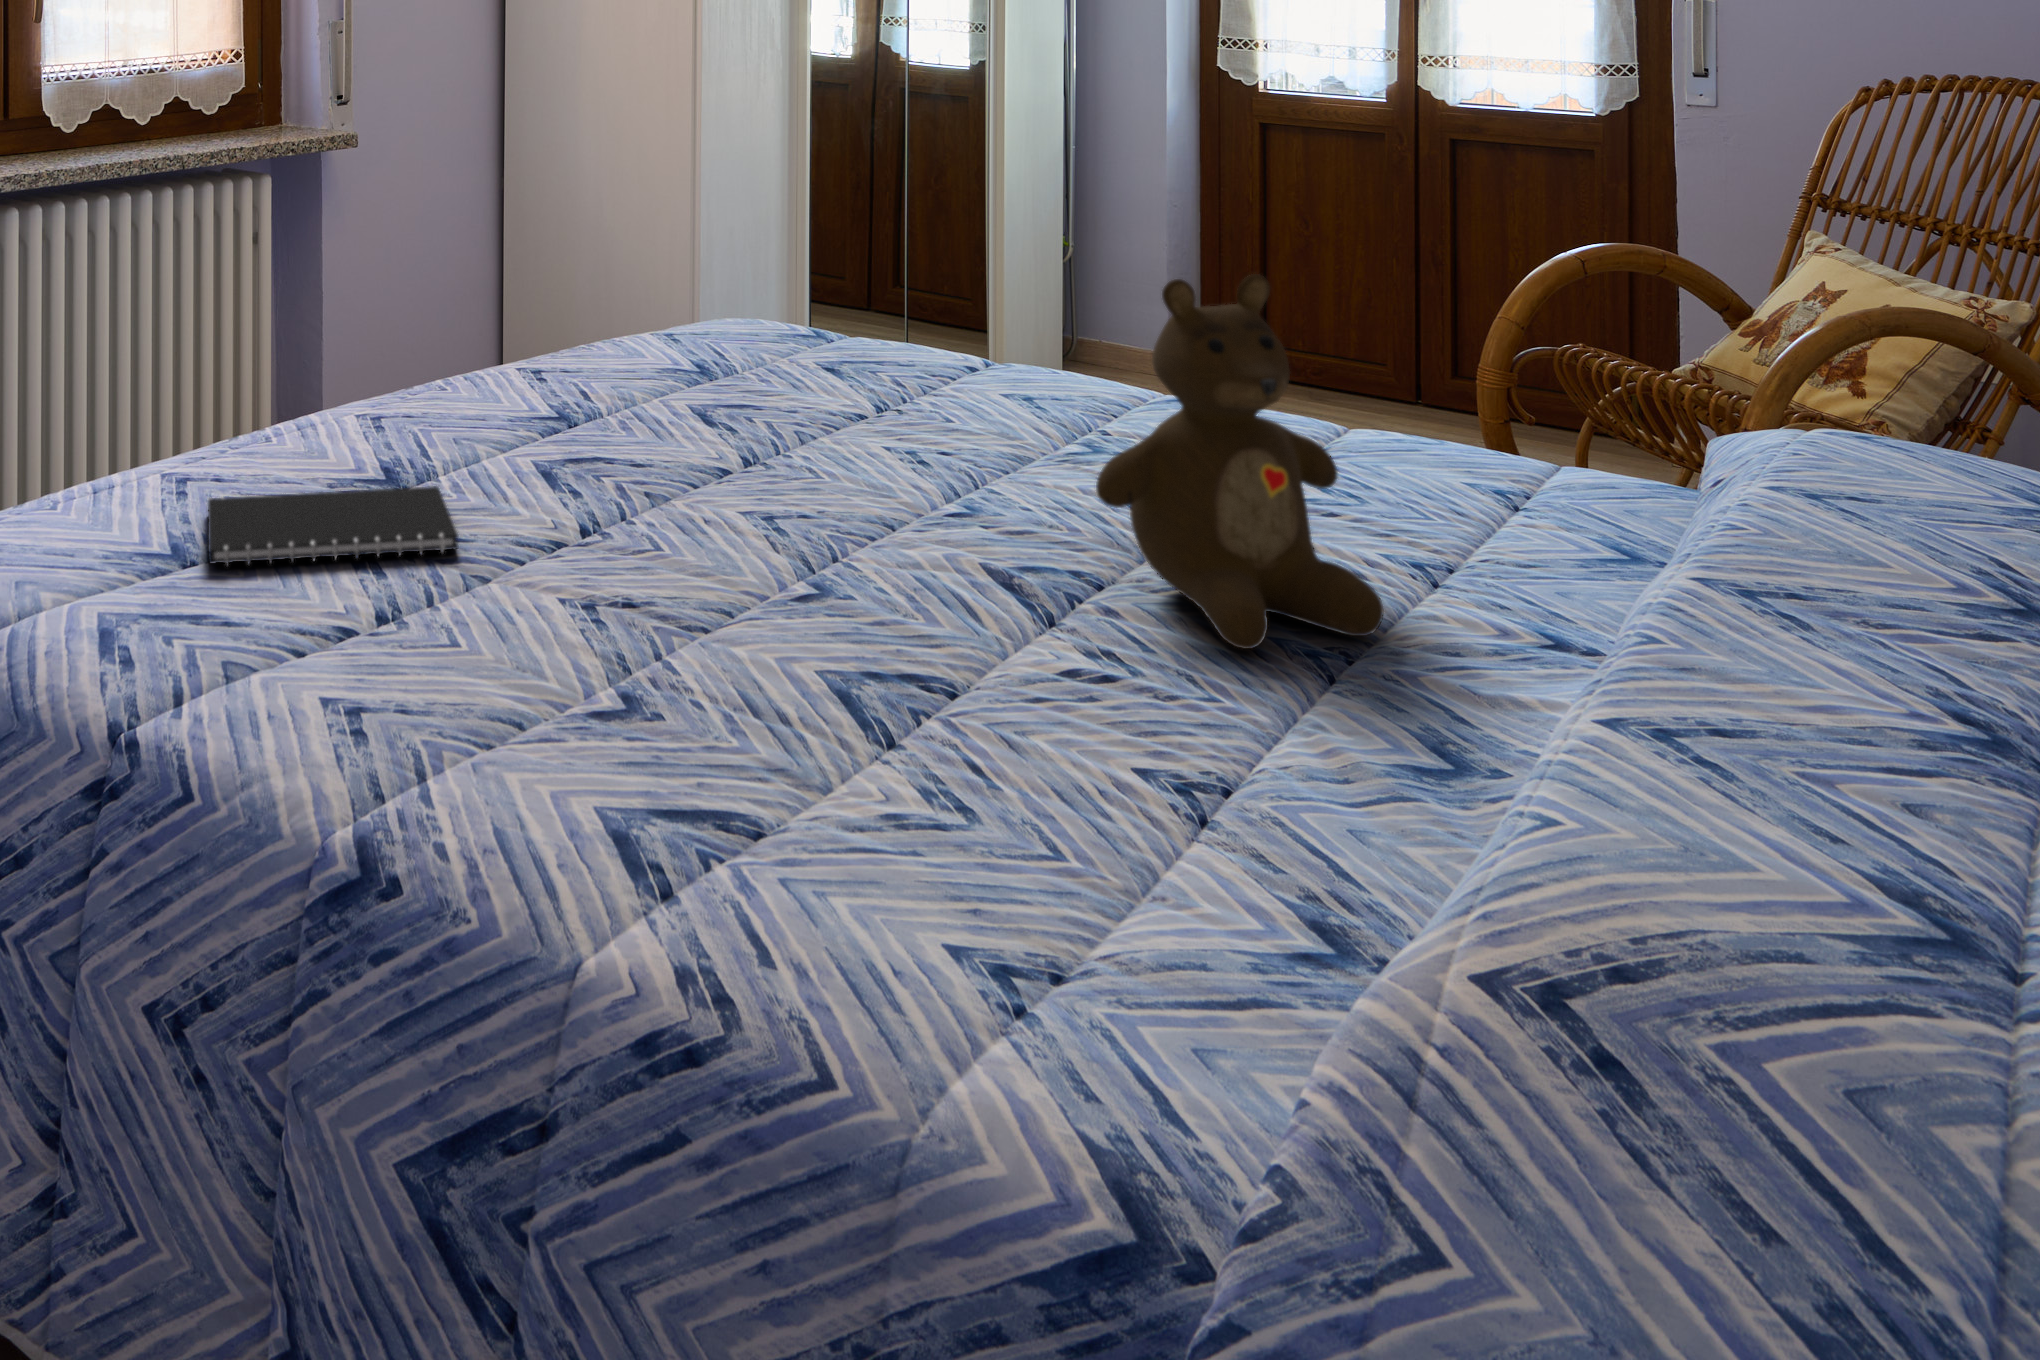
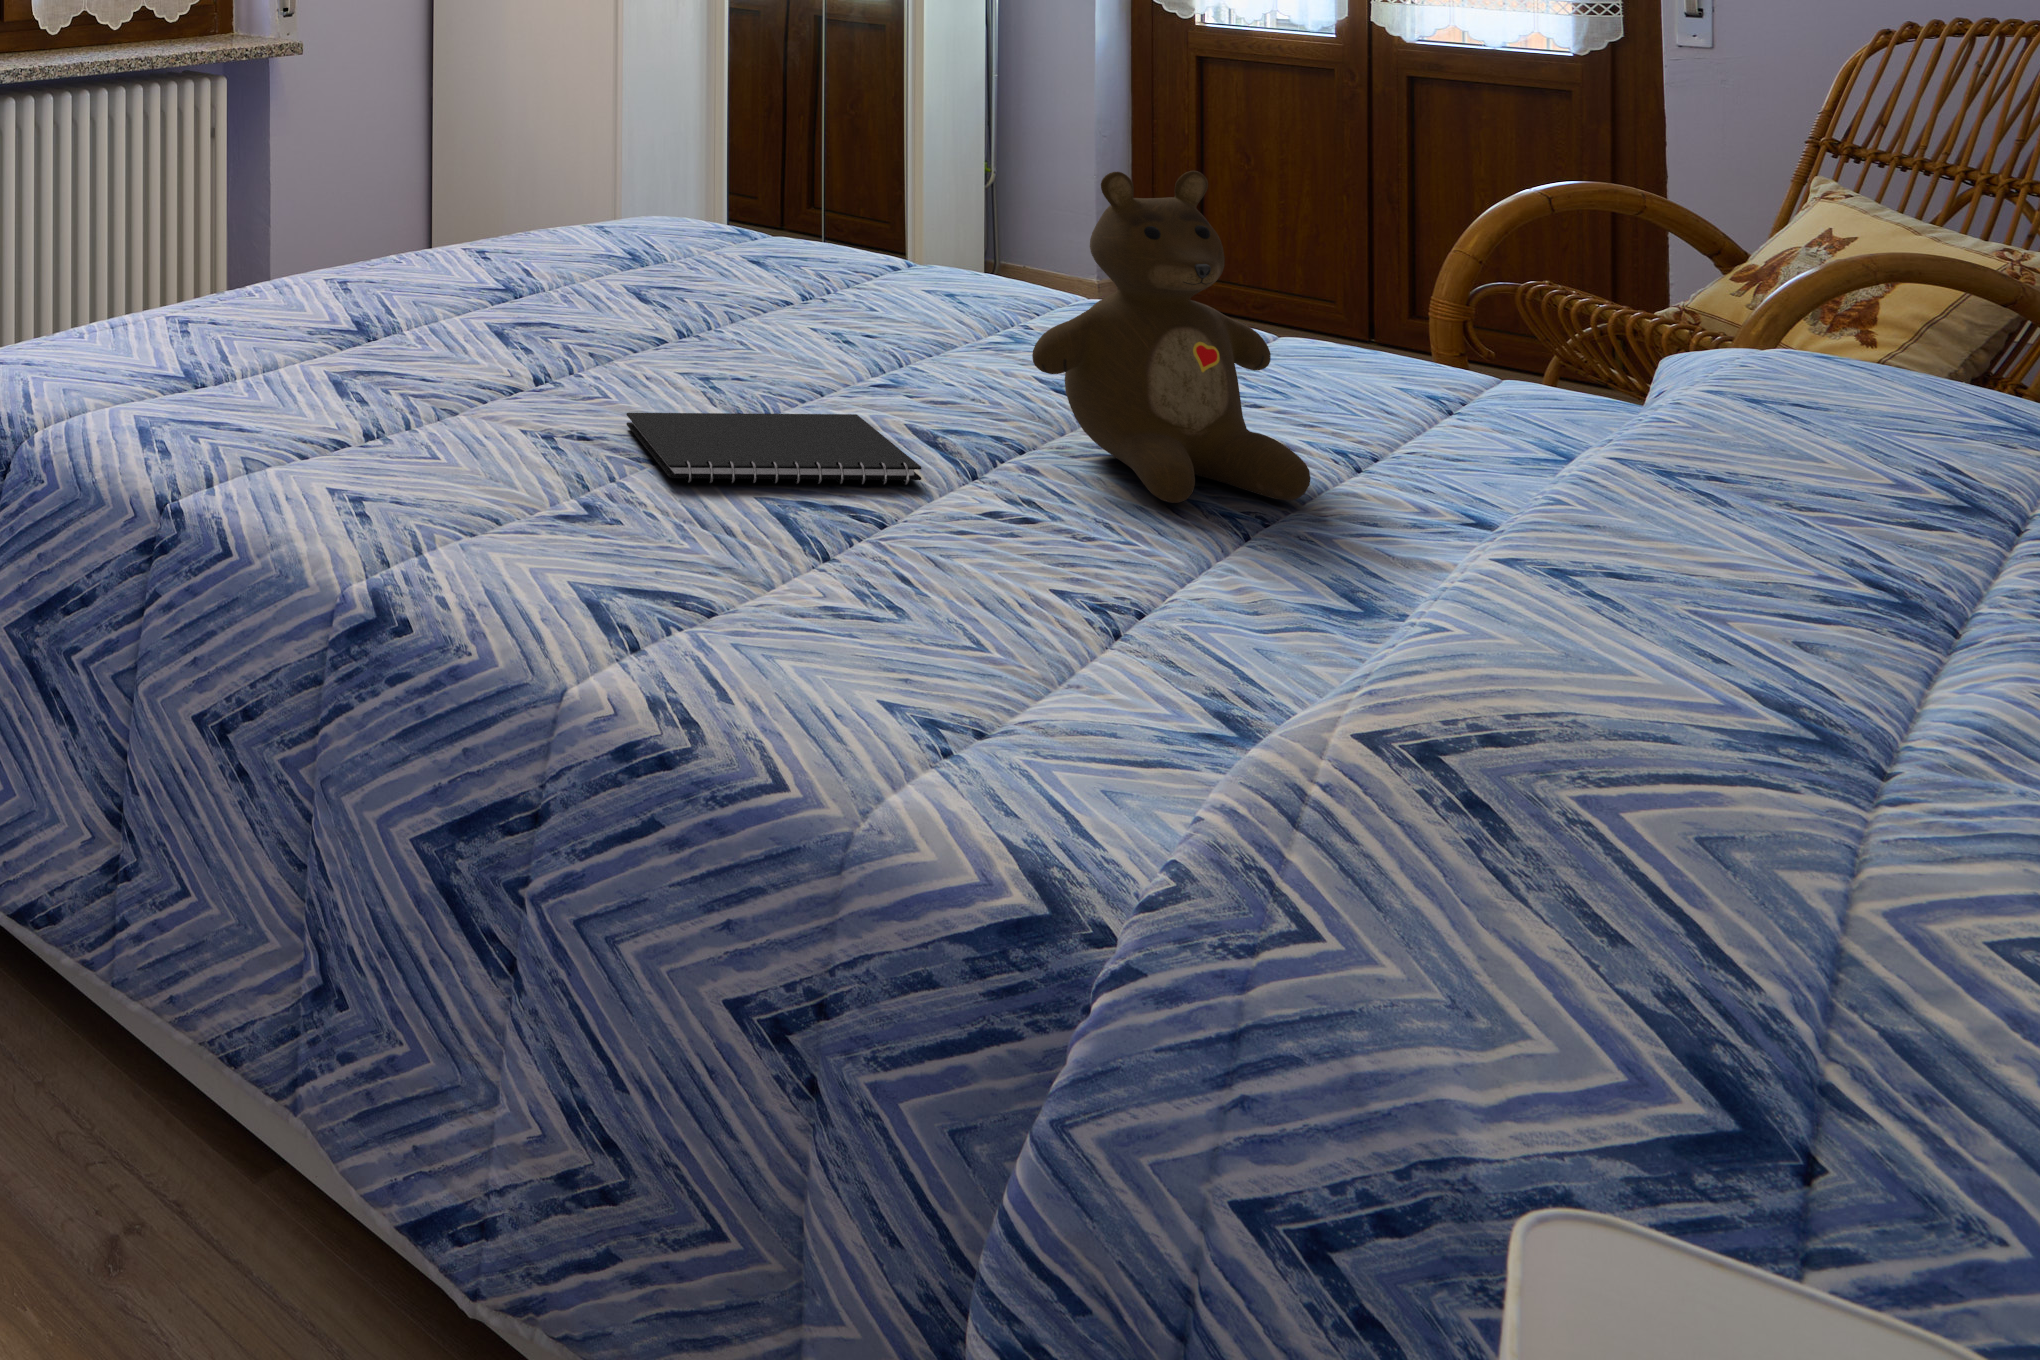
notebook: present [208,486,458,565] -> present [626,413,921,485]

